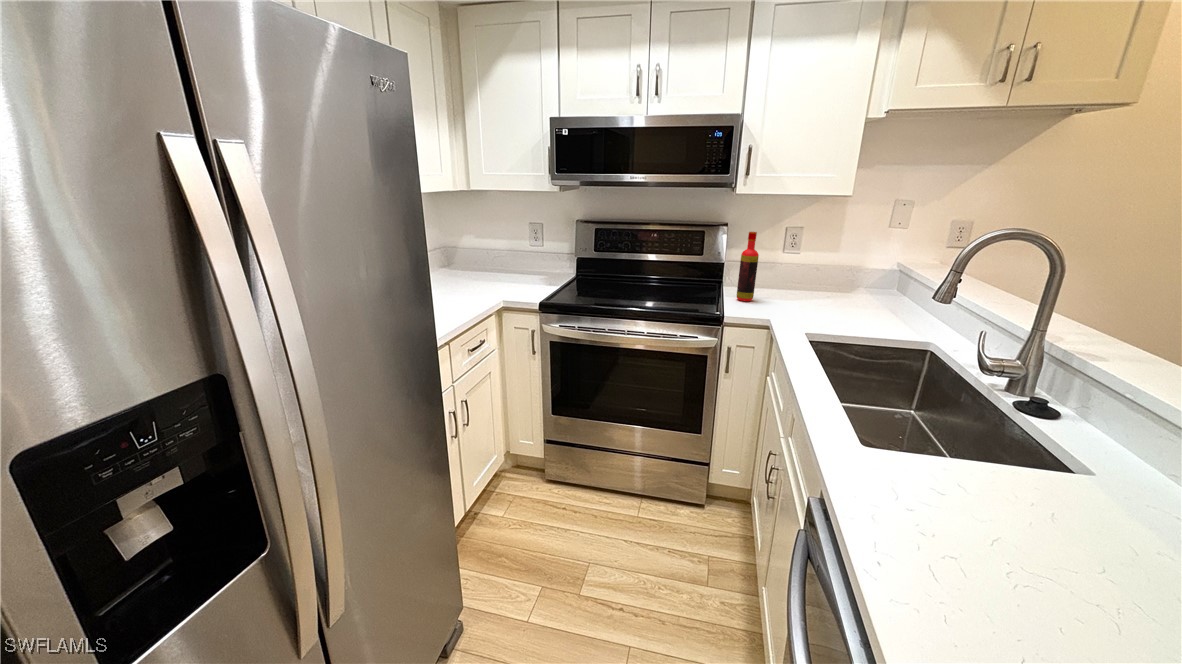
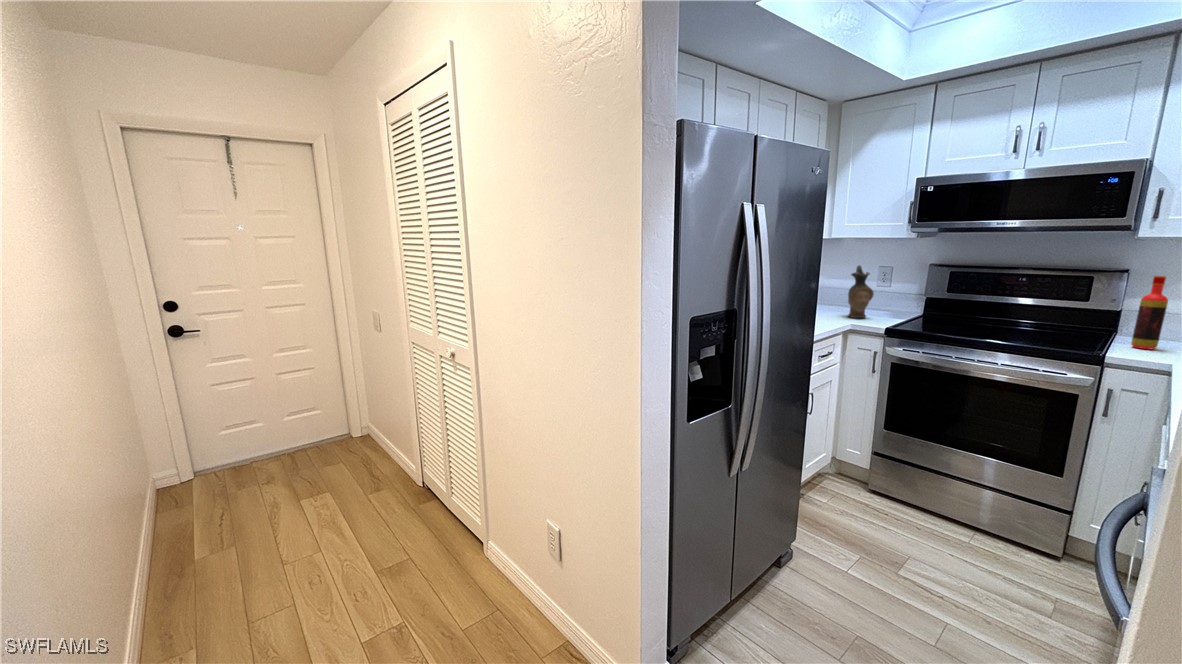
ceramic pitcher: none [499,223,526,288] -> present [848,265,874,318]

